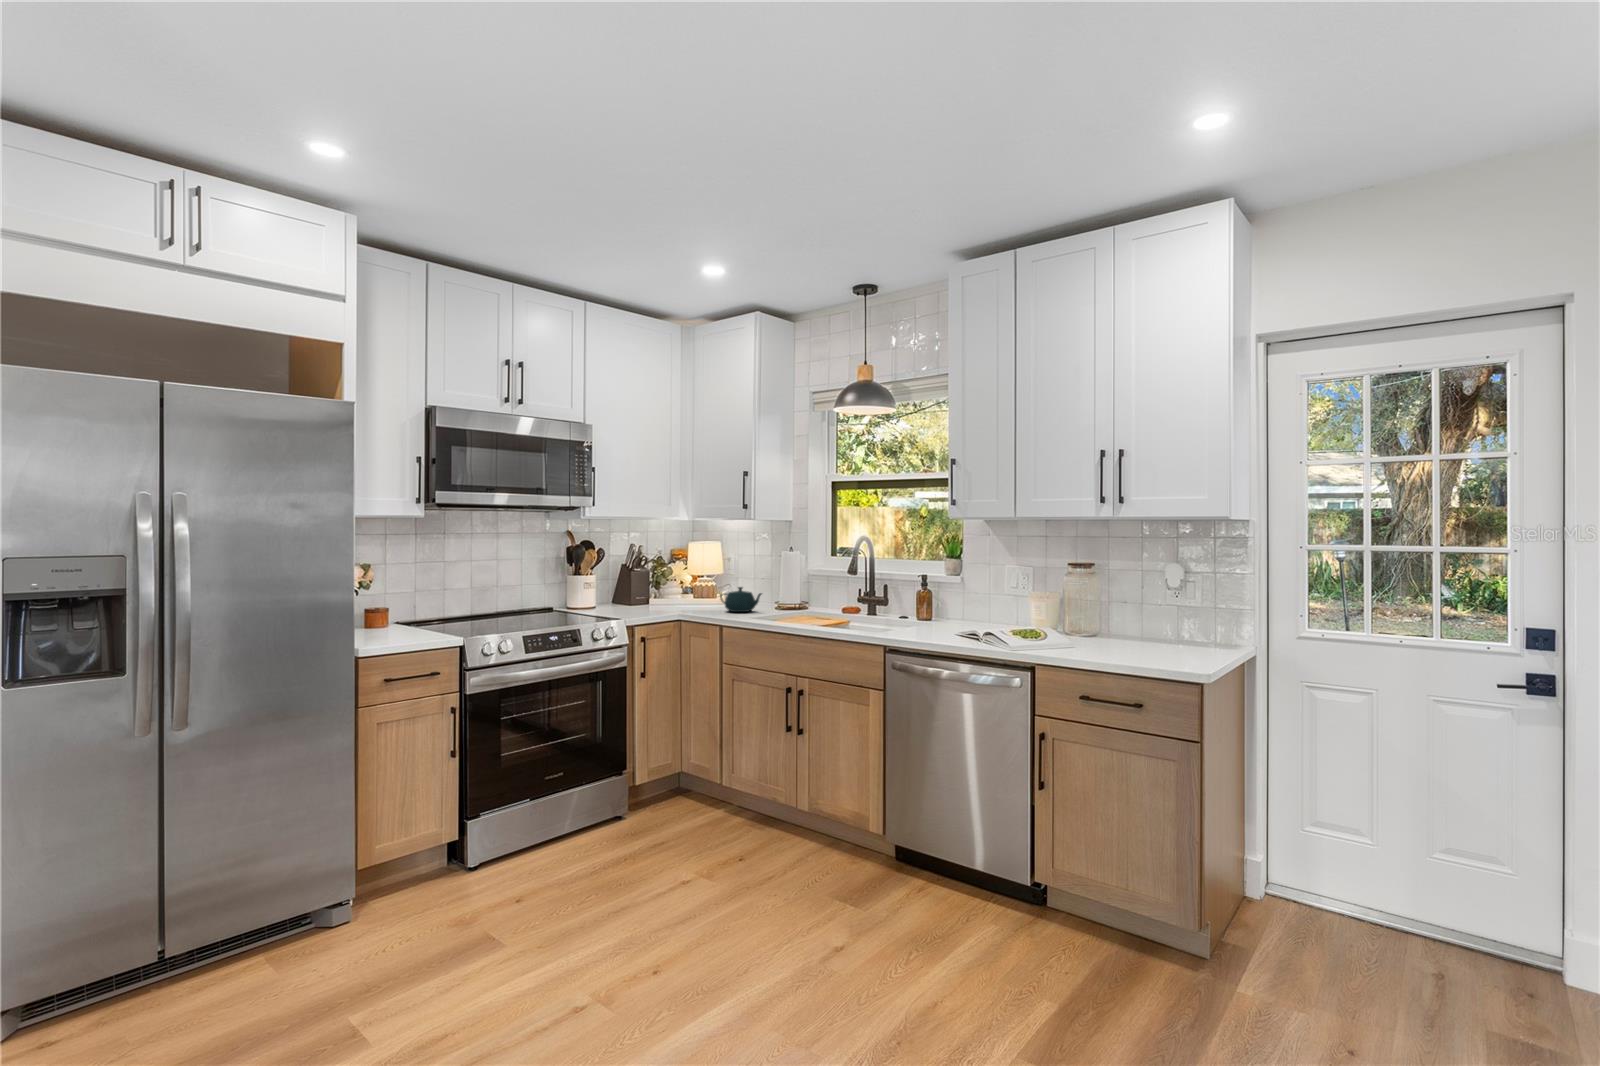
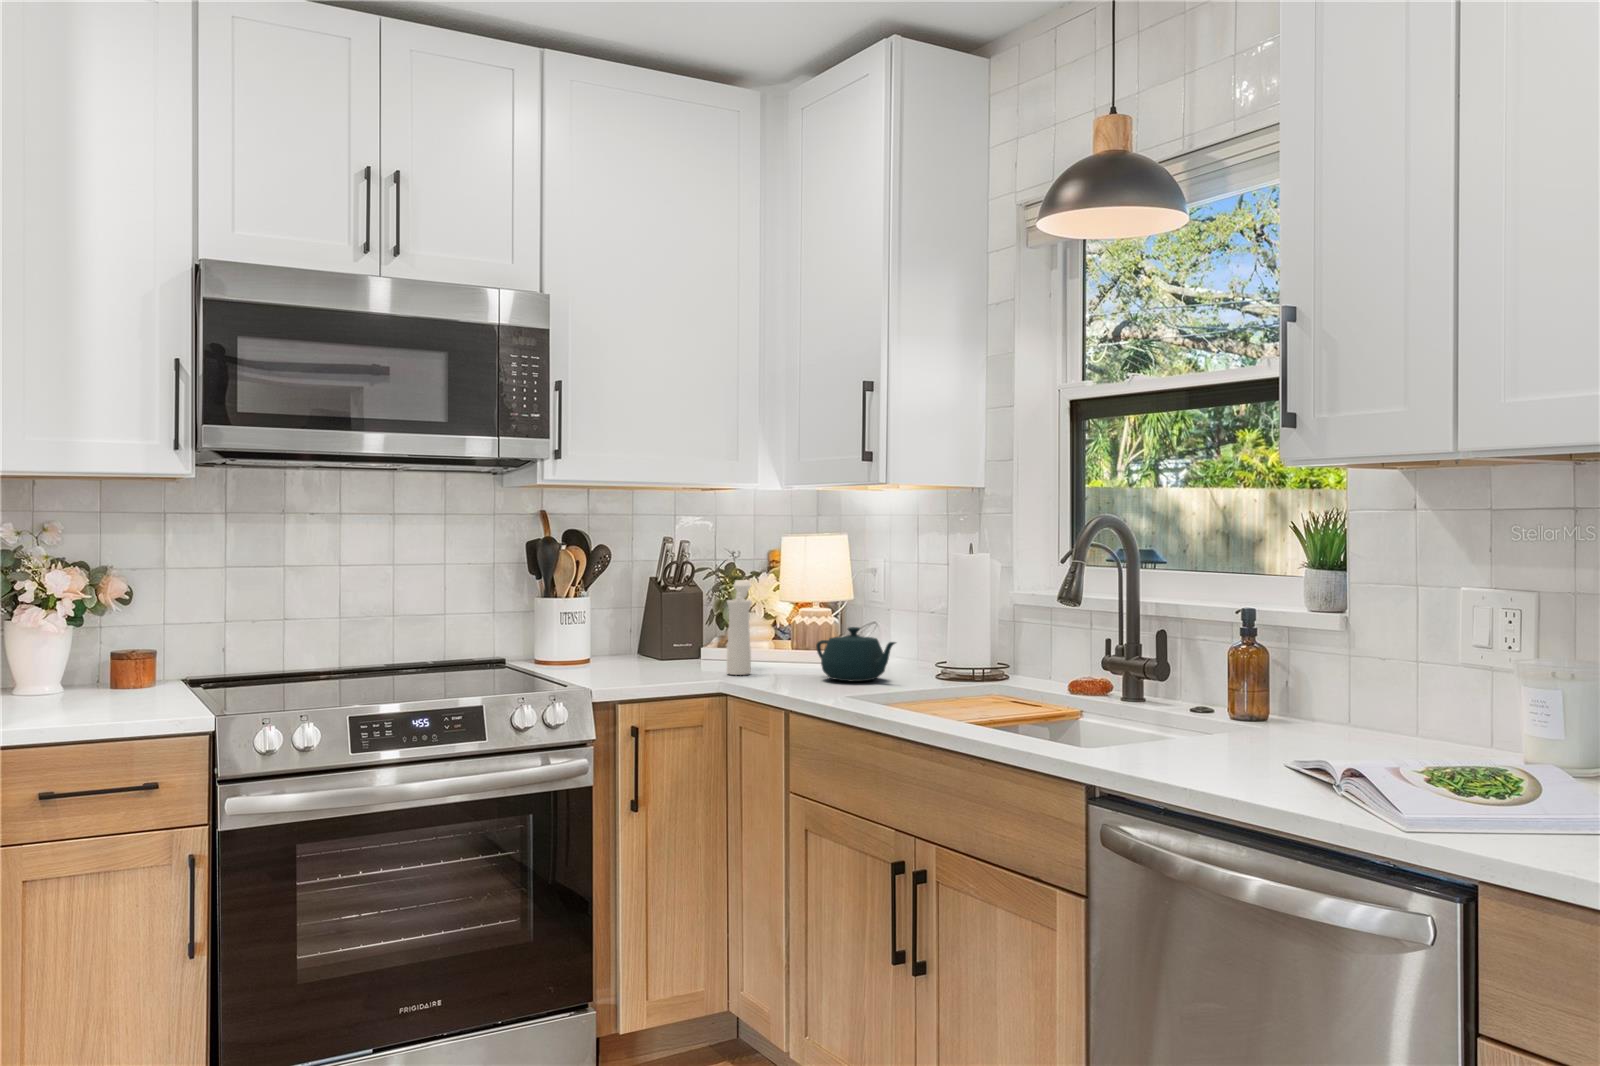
pepper mill: none [675,566,688,611] -> present [727,580,751,675]

